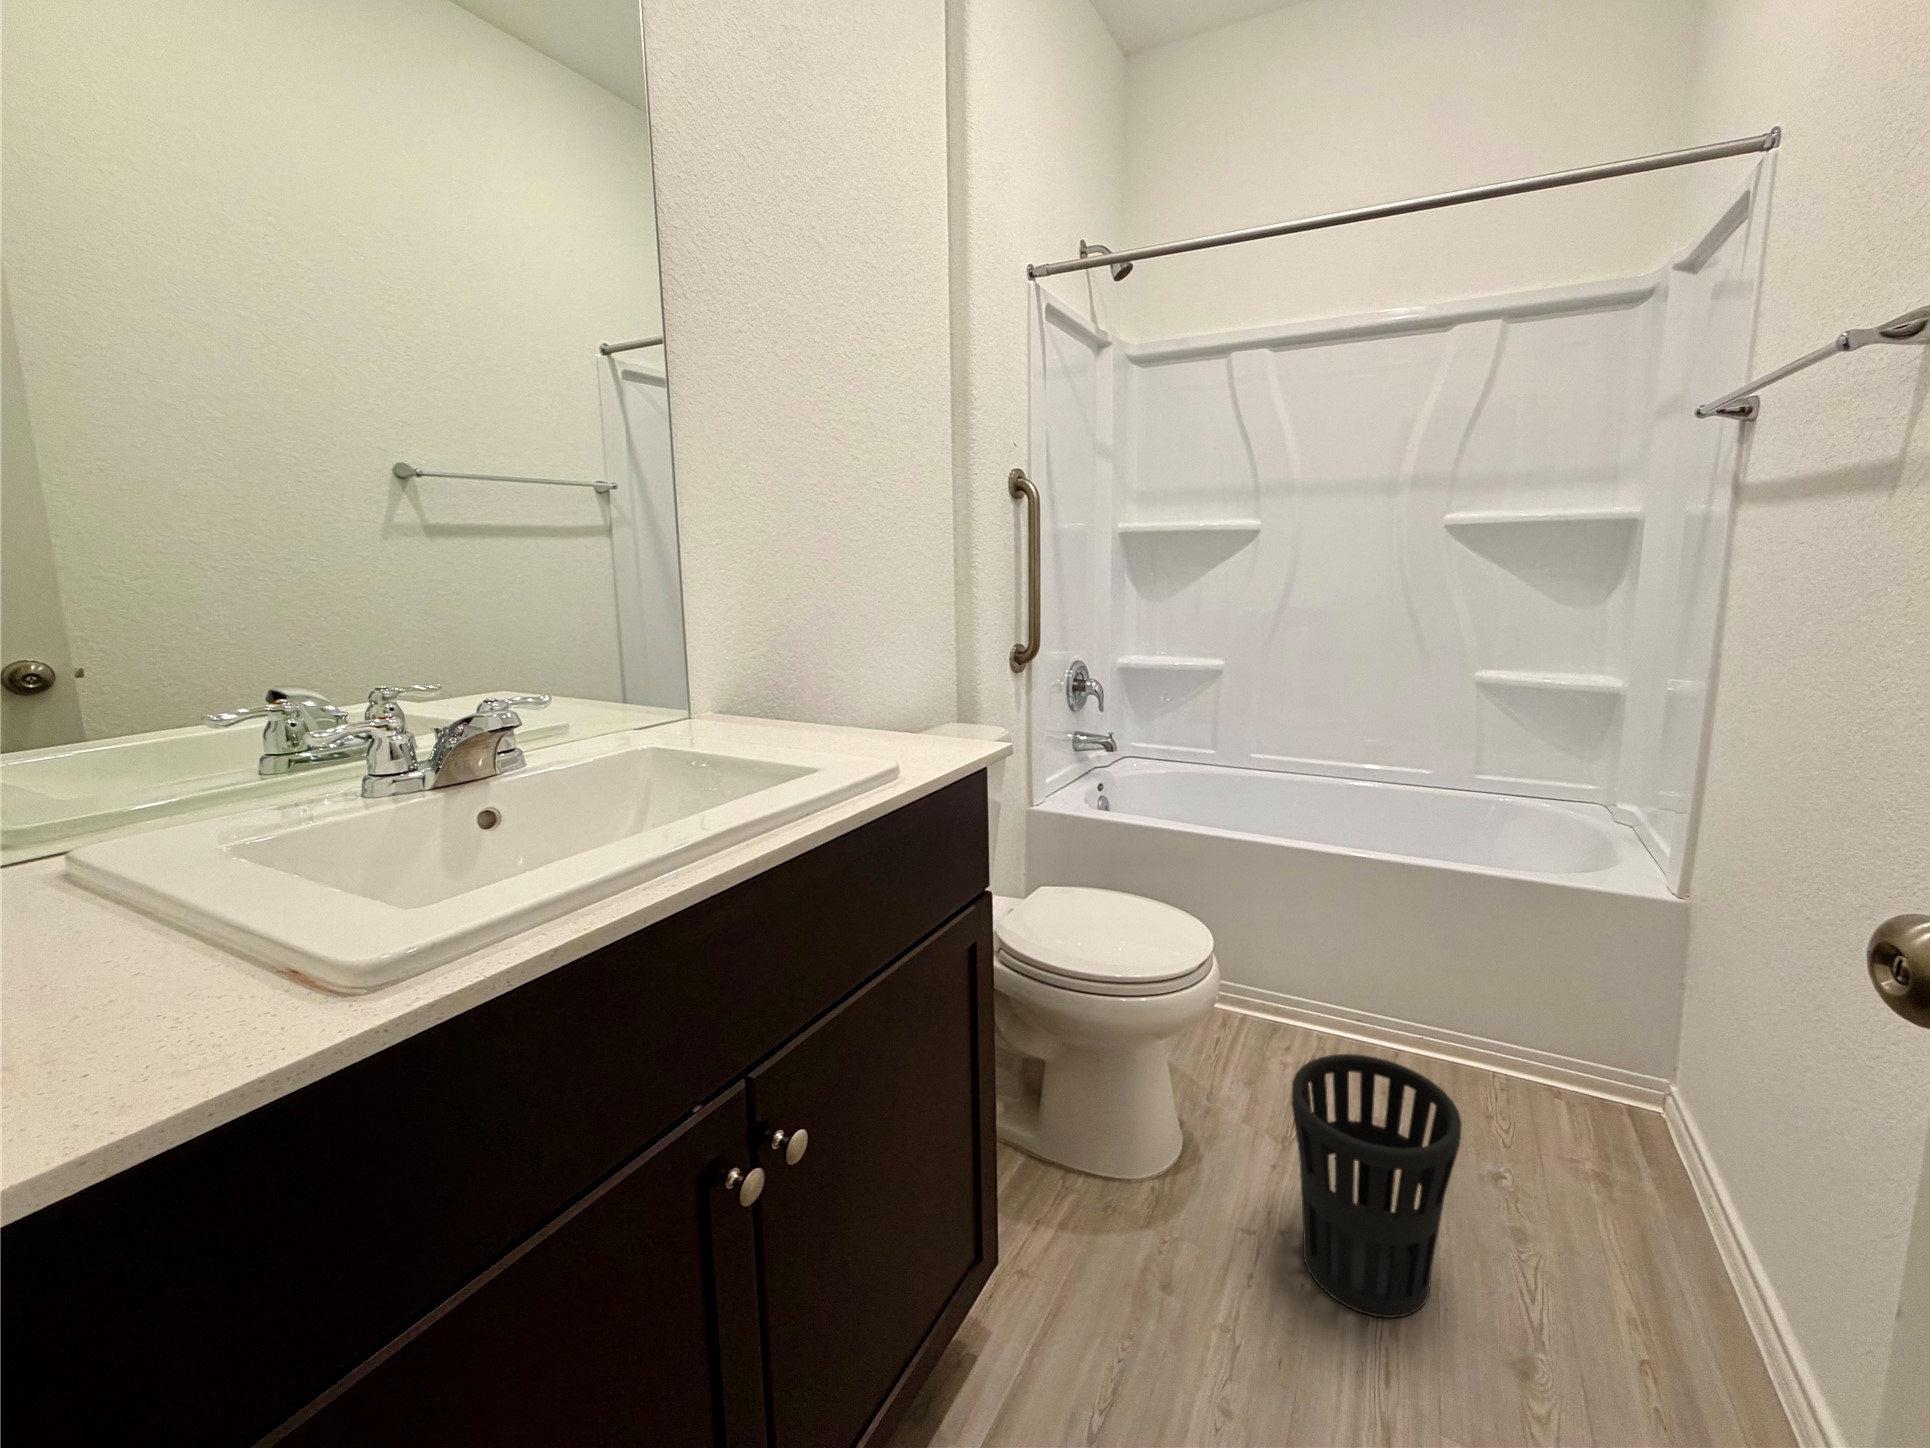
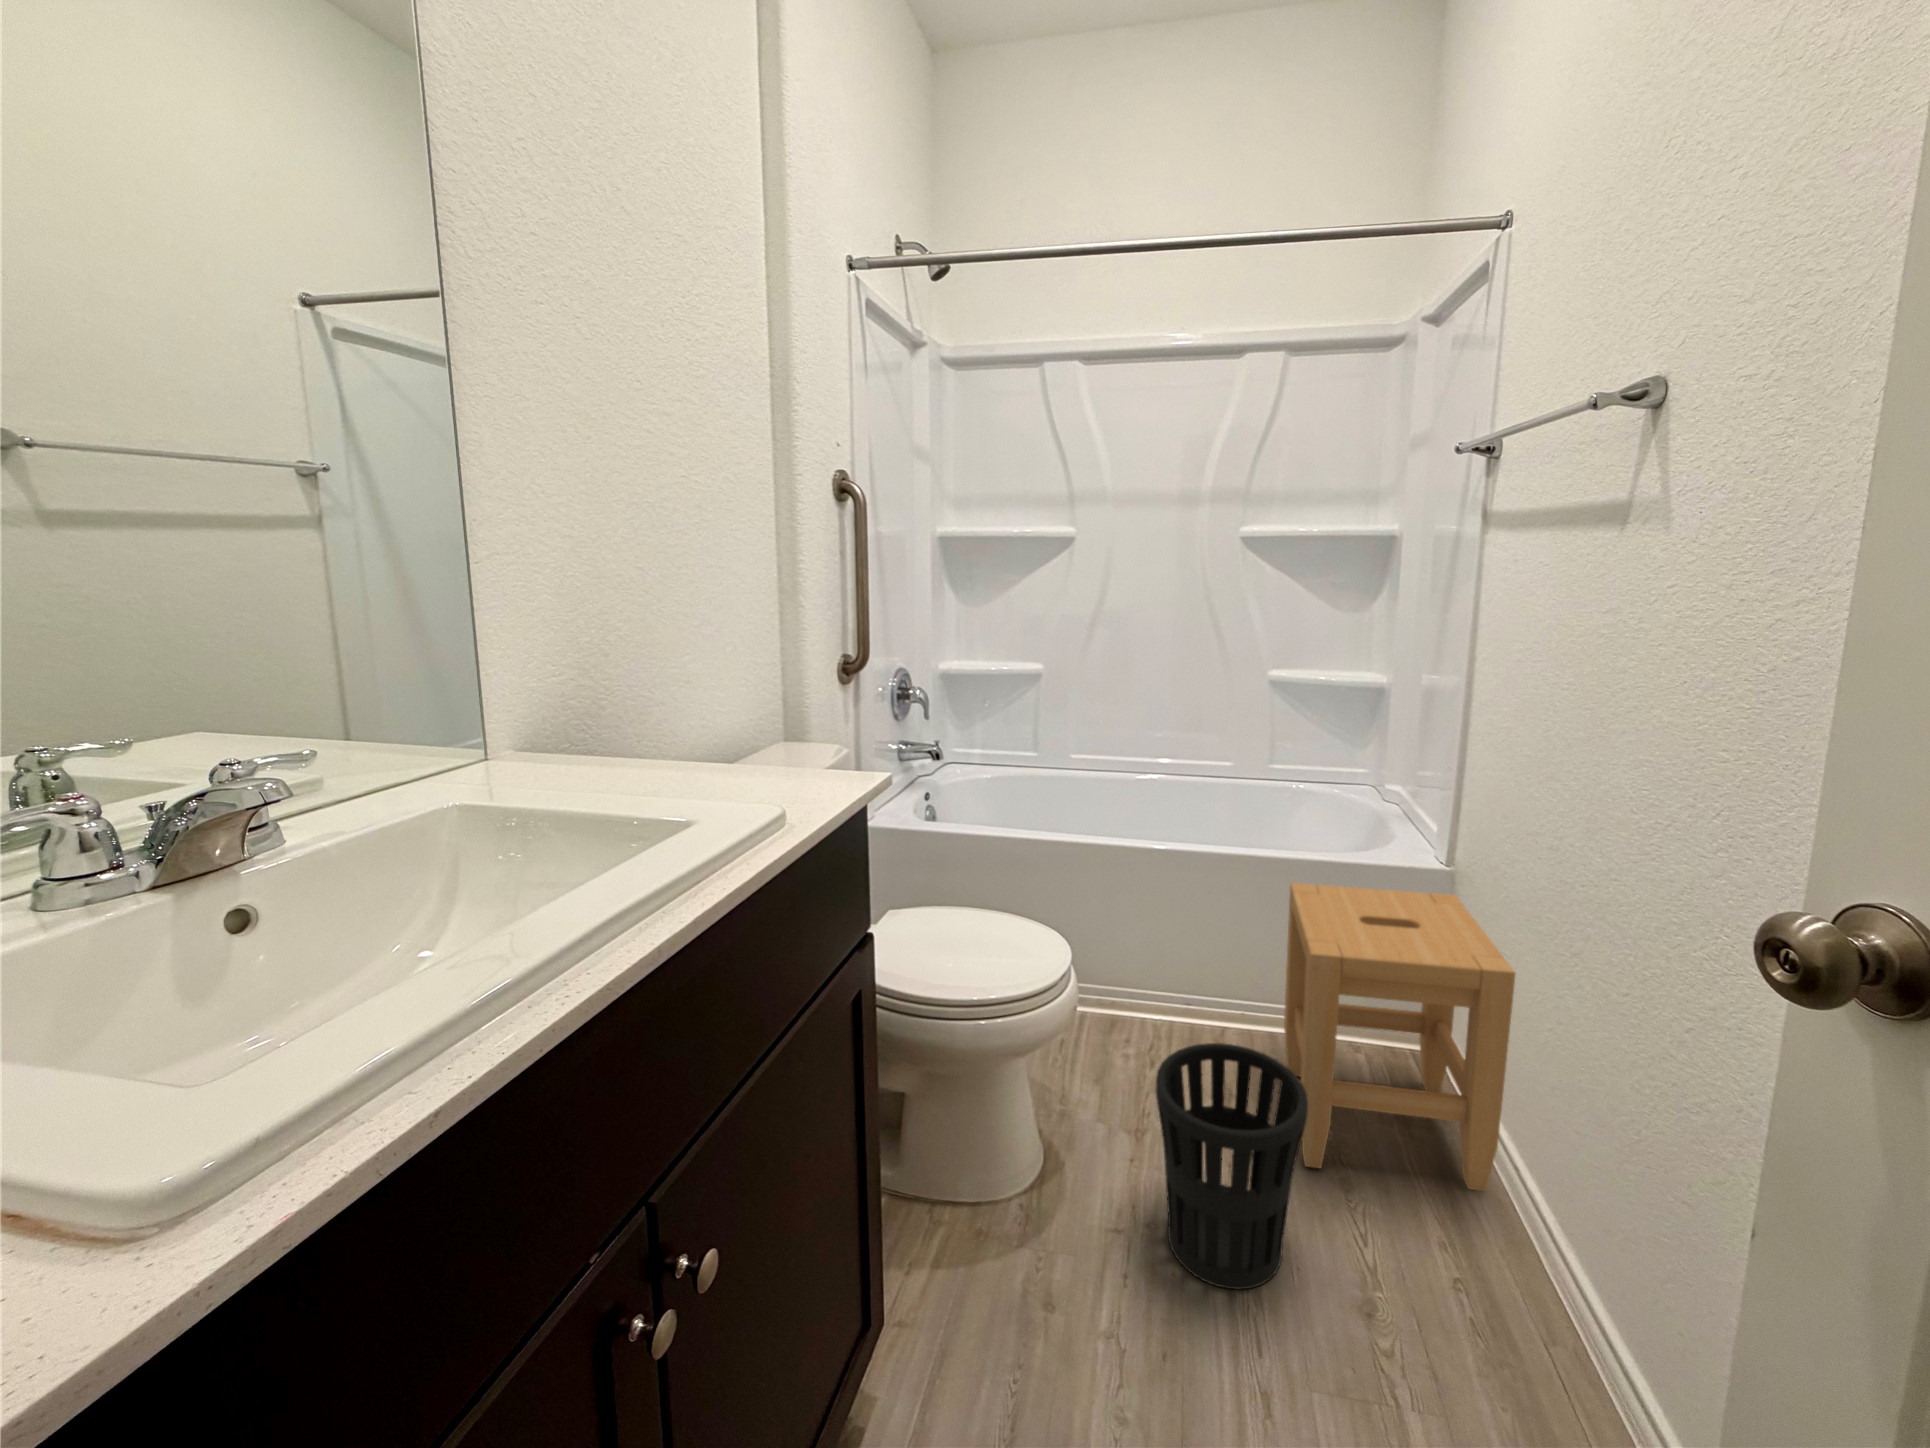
stool: none [1465,899,1742,1274] -> present [1284,883,1516,1191]

